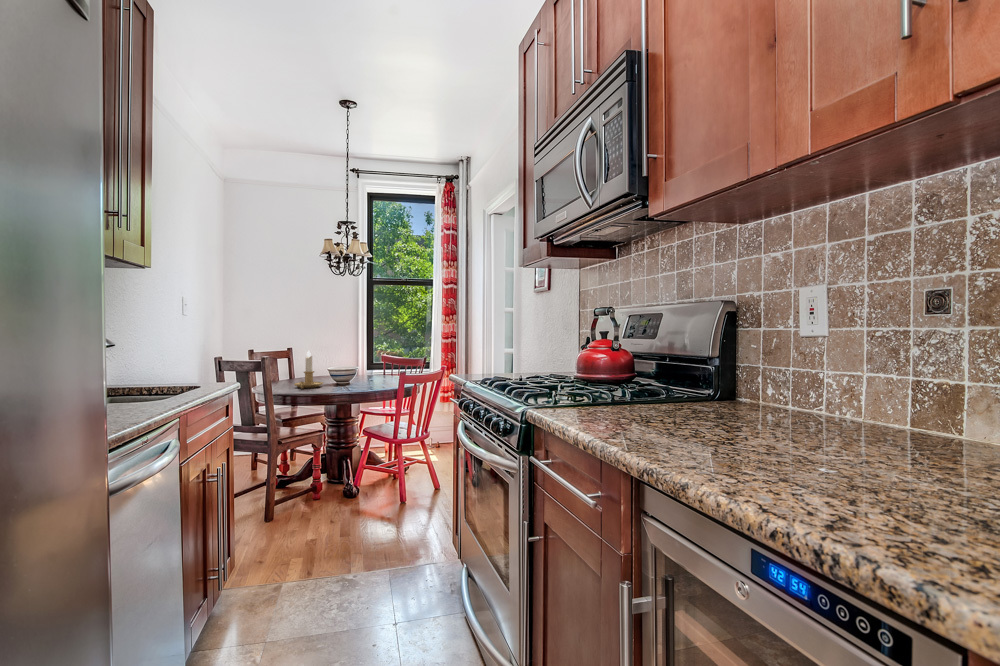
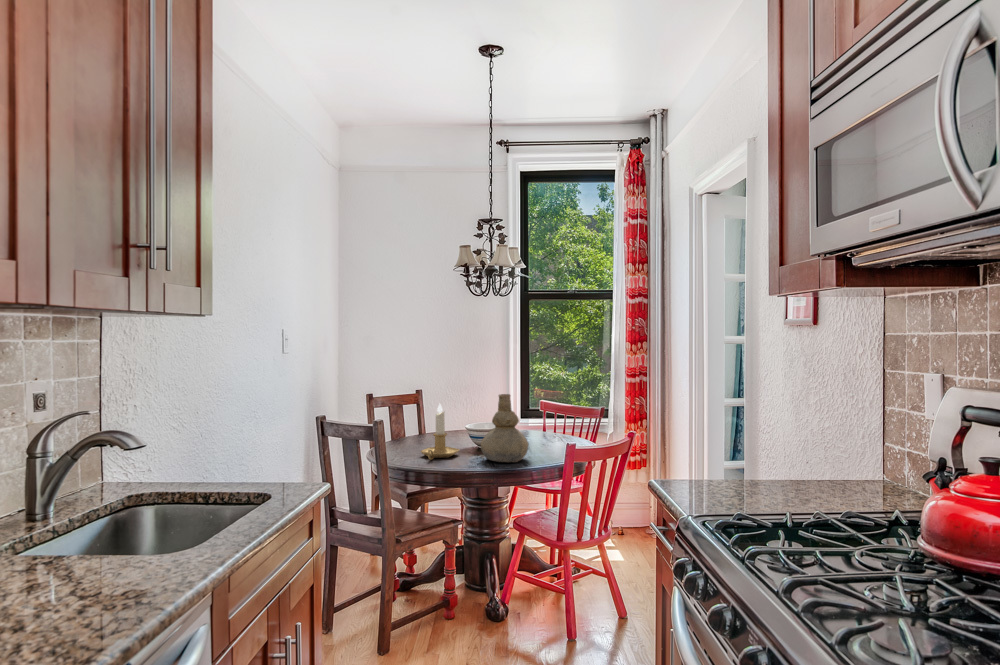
vase: none [340,342,374,388] -> present [481,394,528,462]

